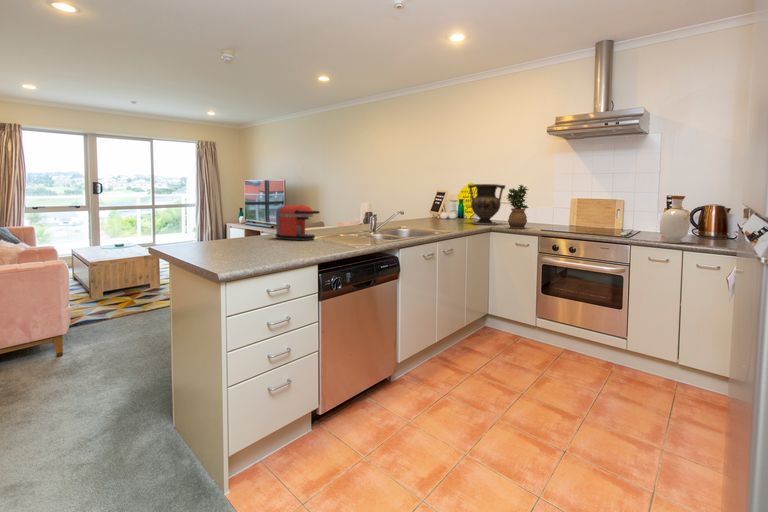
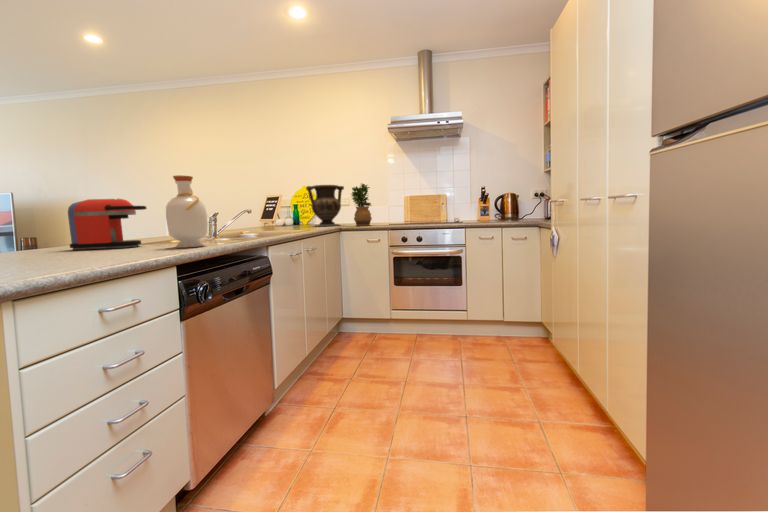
bottle: present [660,196,690,243] -> present [166,175,208,248]

